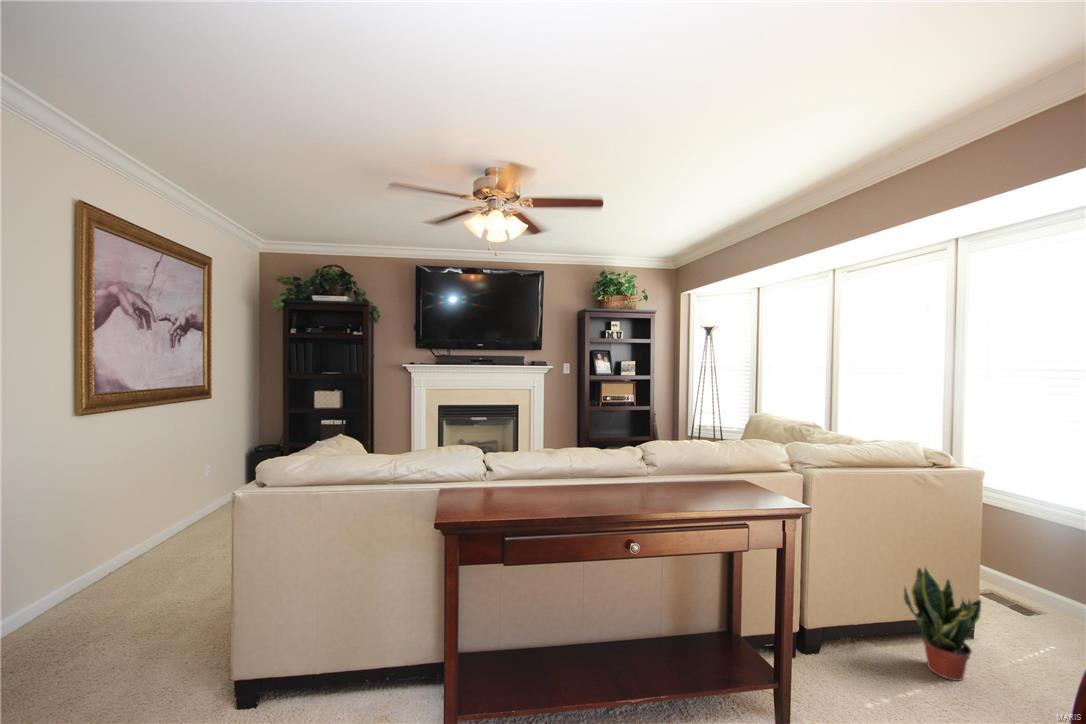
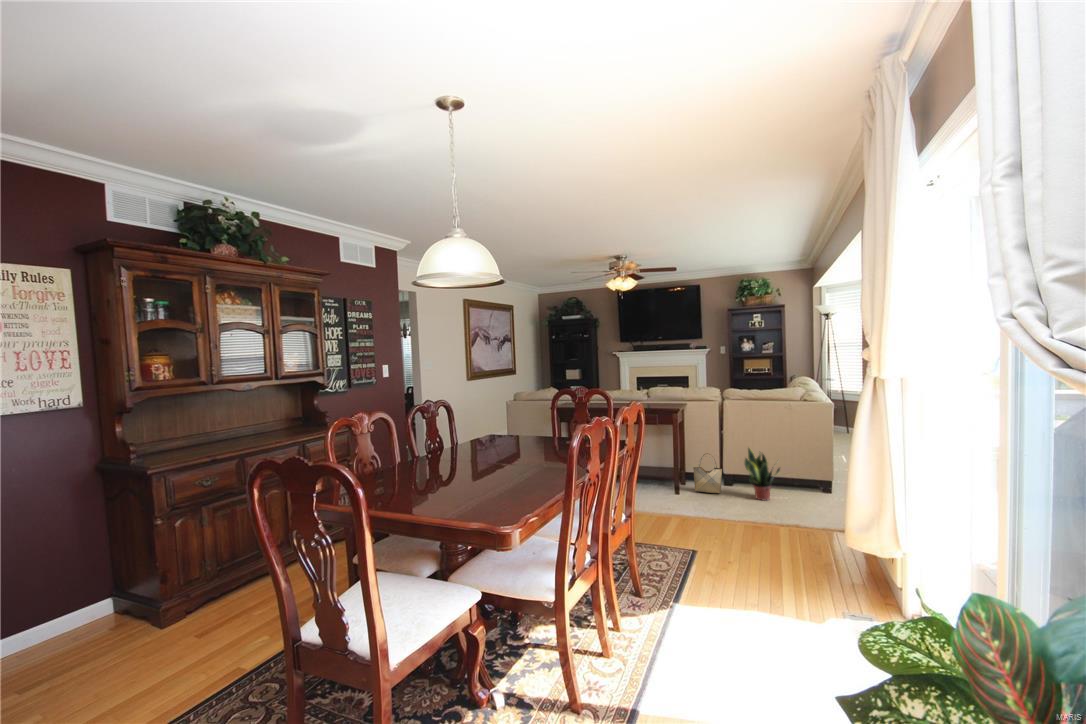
woven basket: none [814,585,875,686] -> present [693,453,722,493]

